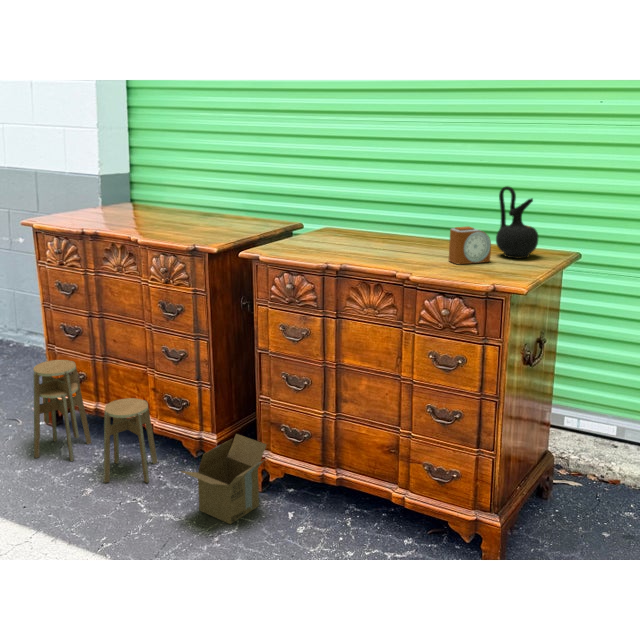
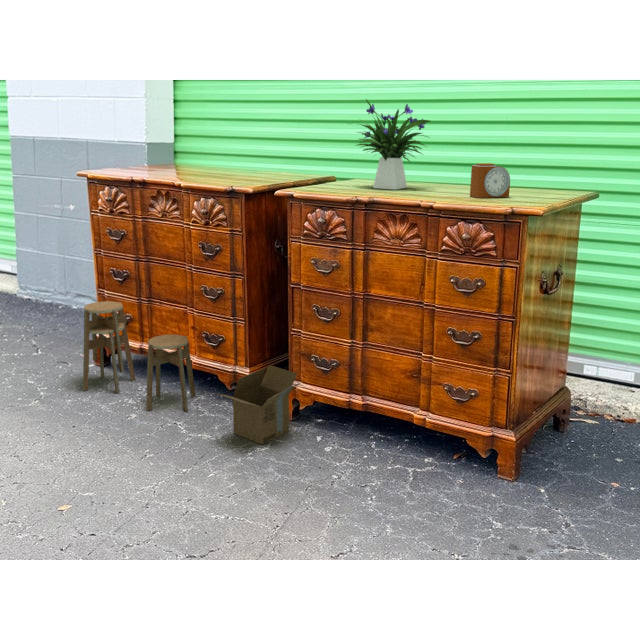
flower arrangement: none [316,150,407,248] -> present [357,100,430,190]
ceramic jug: present [496,186,538,258] -> none [515,128,555,196]

